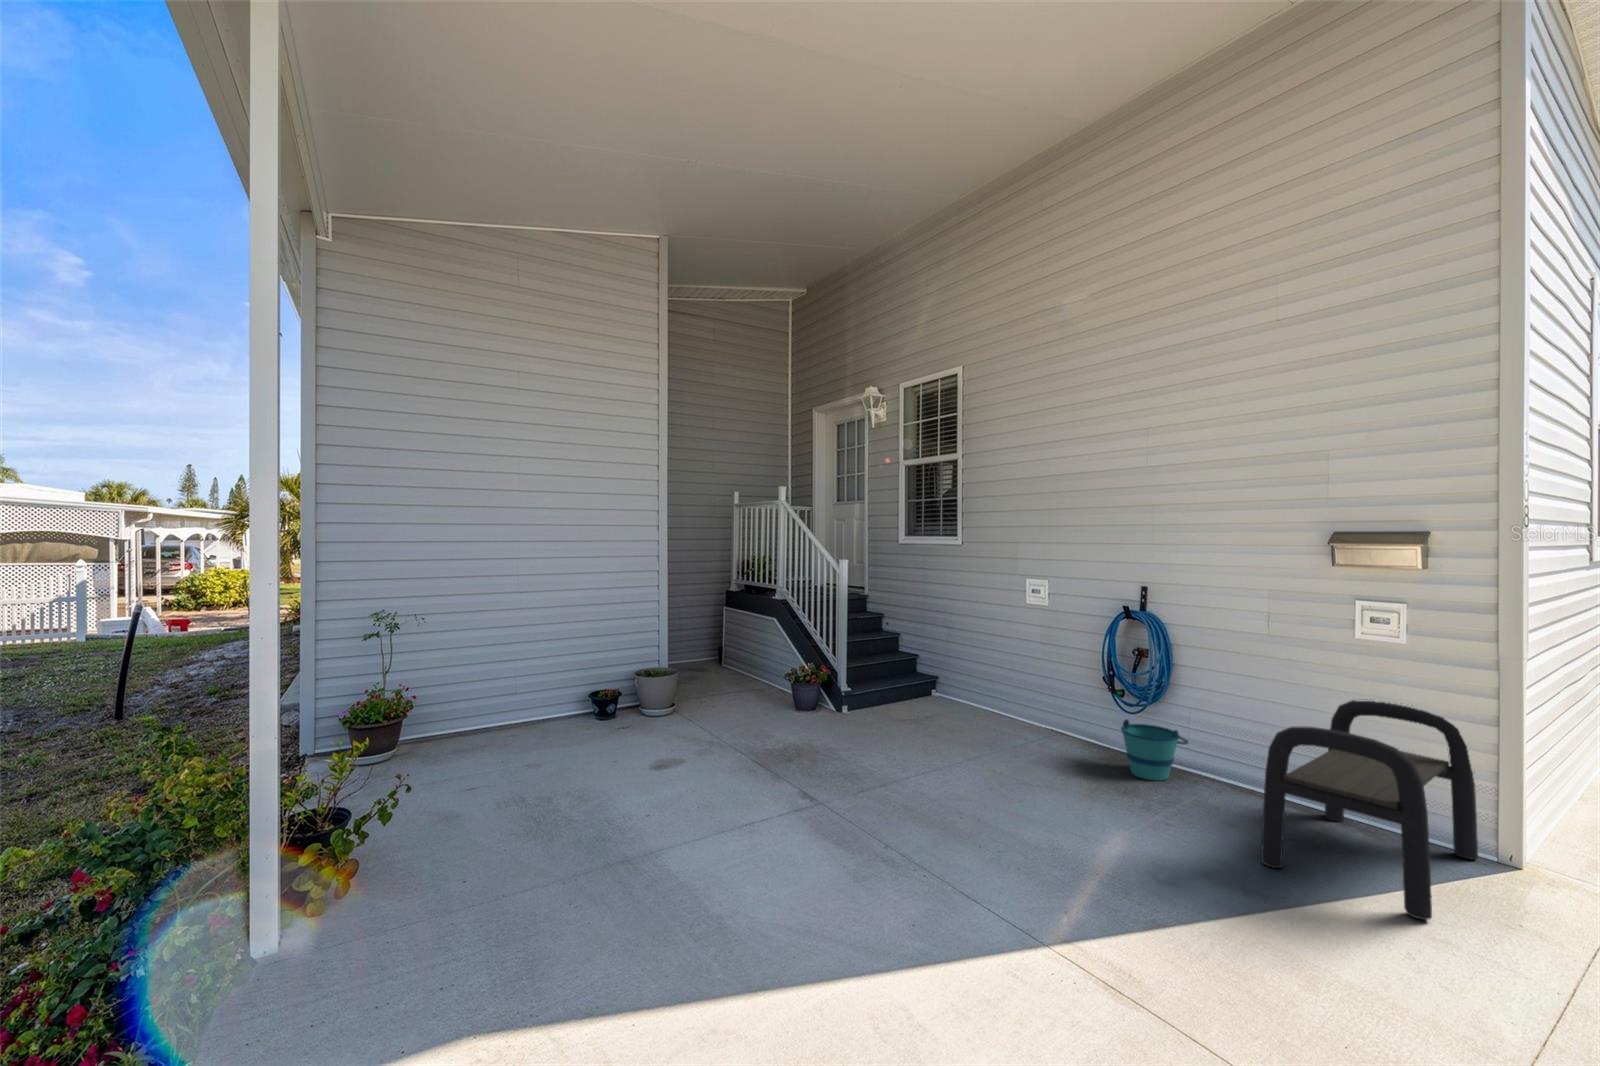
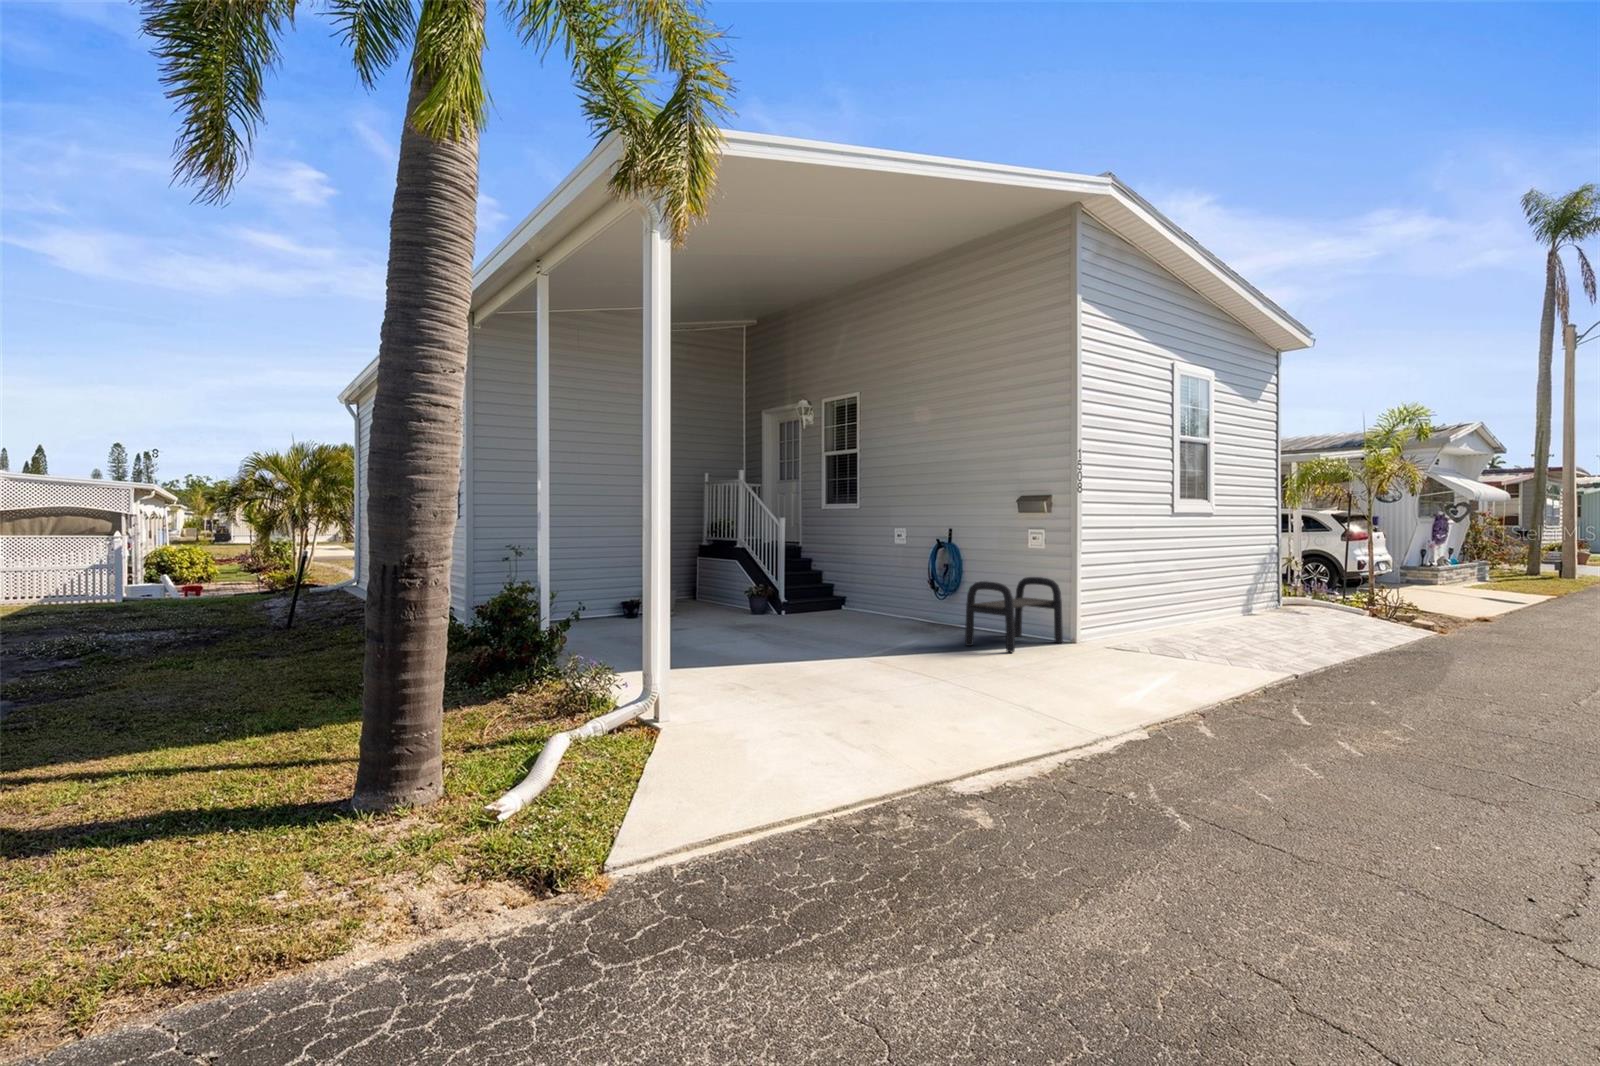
bucket: present [1121,719,1188,781] -> none [930,600,964,629]

